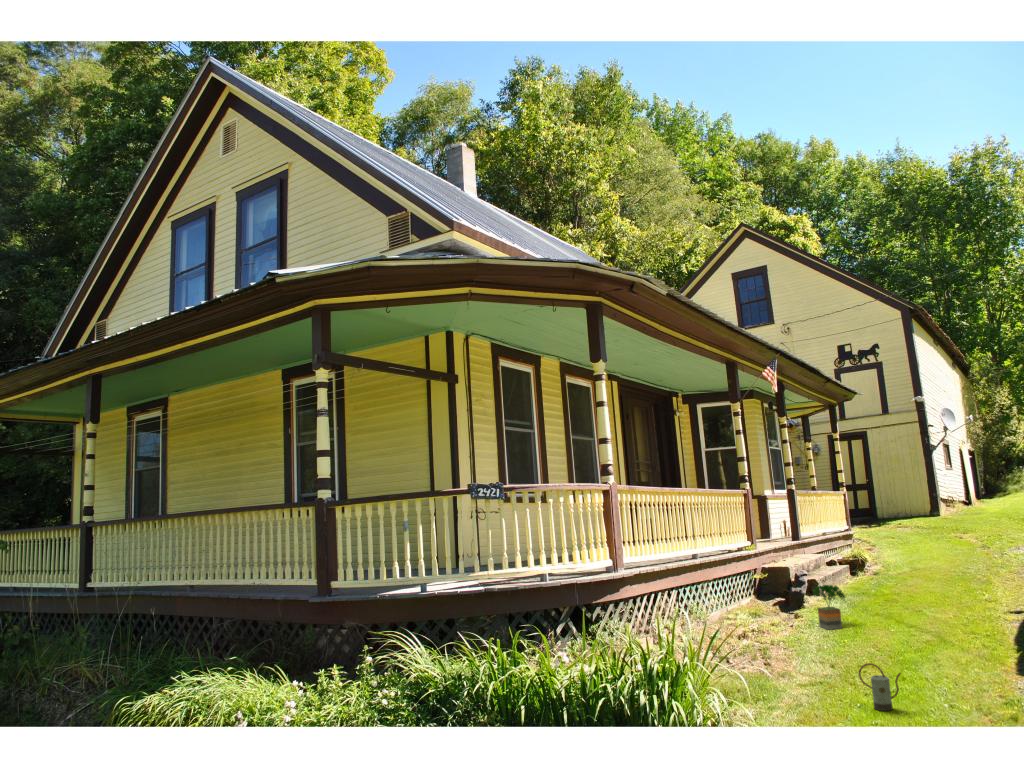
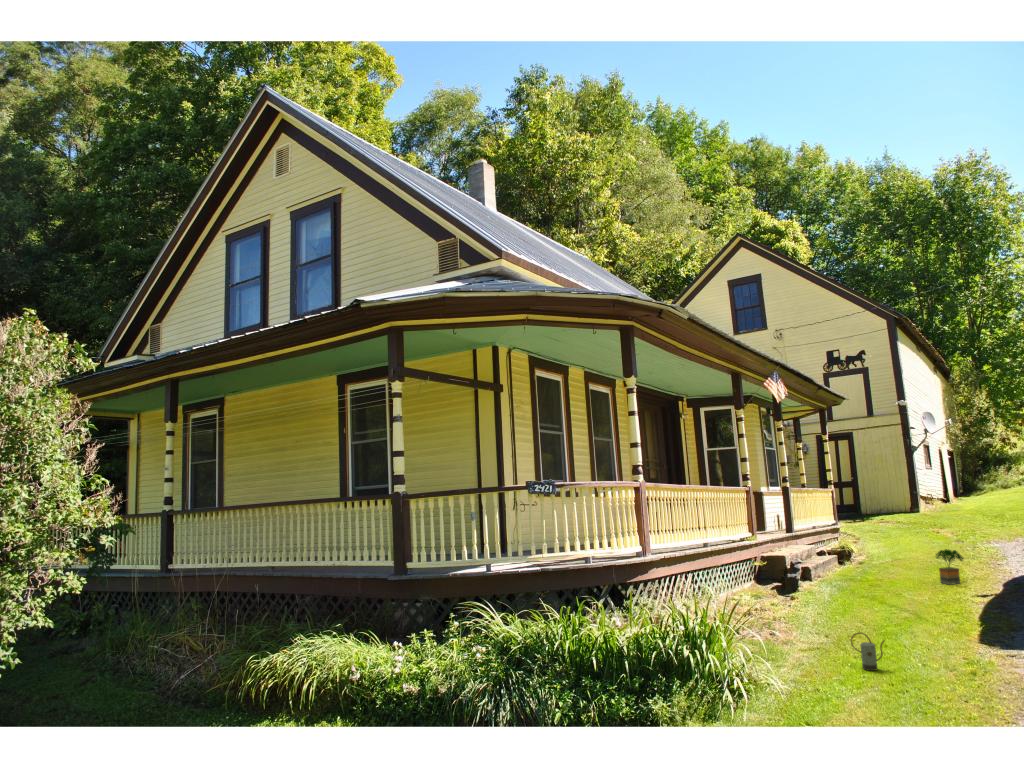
potted tree: present [814,585,845,630] -> present [936,549,964,585]

